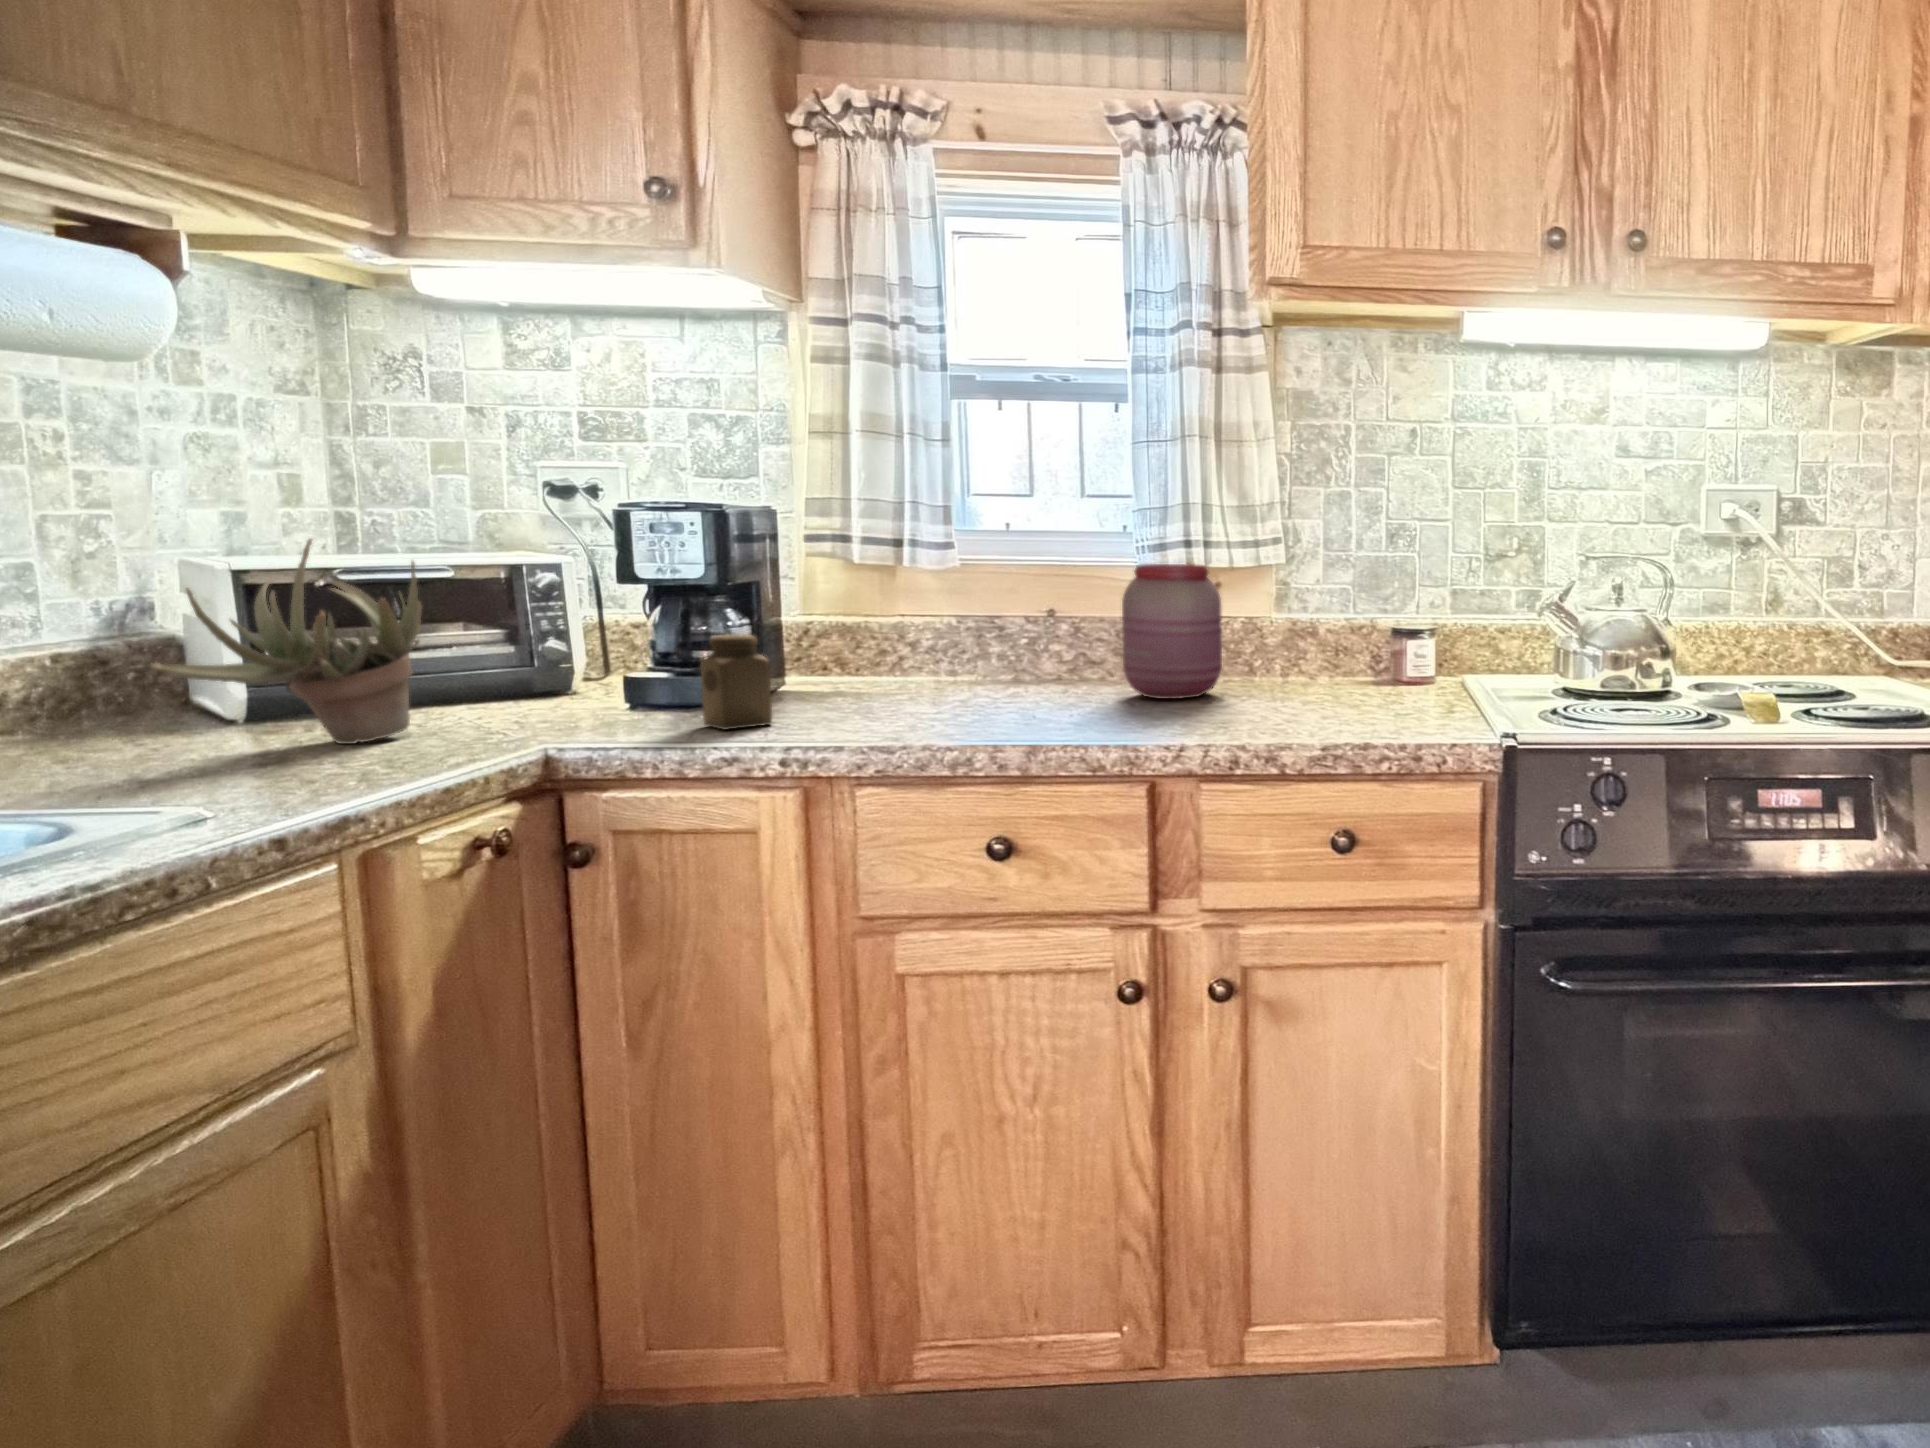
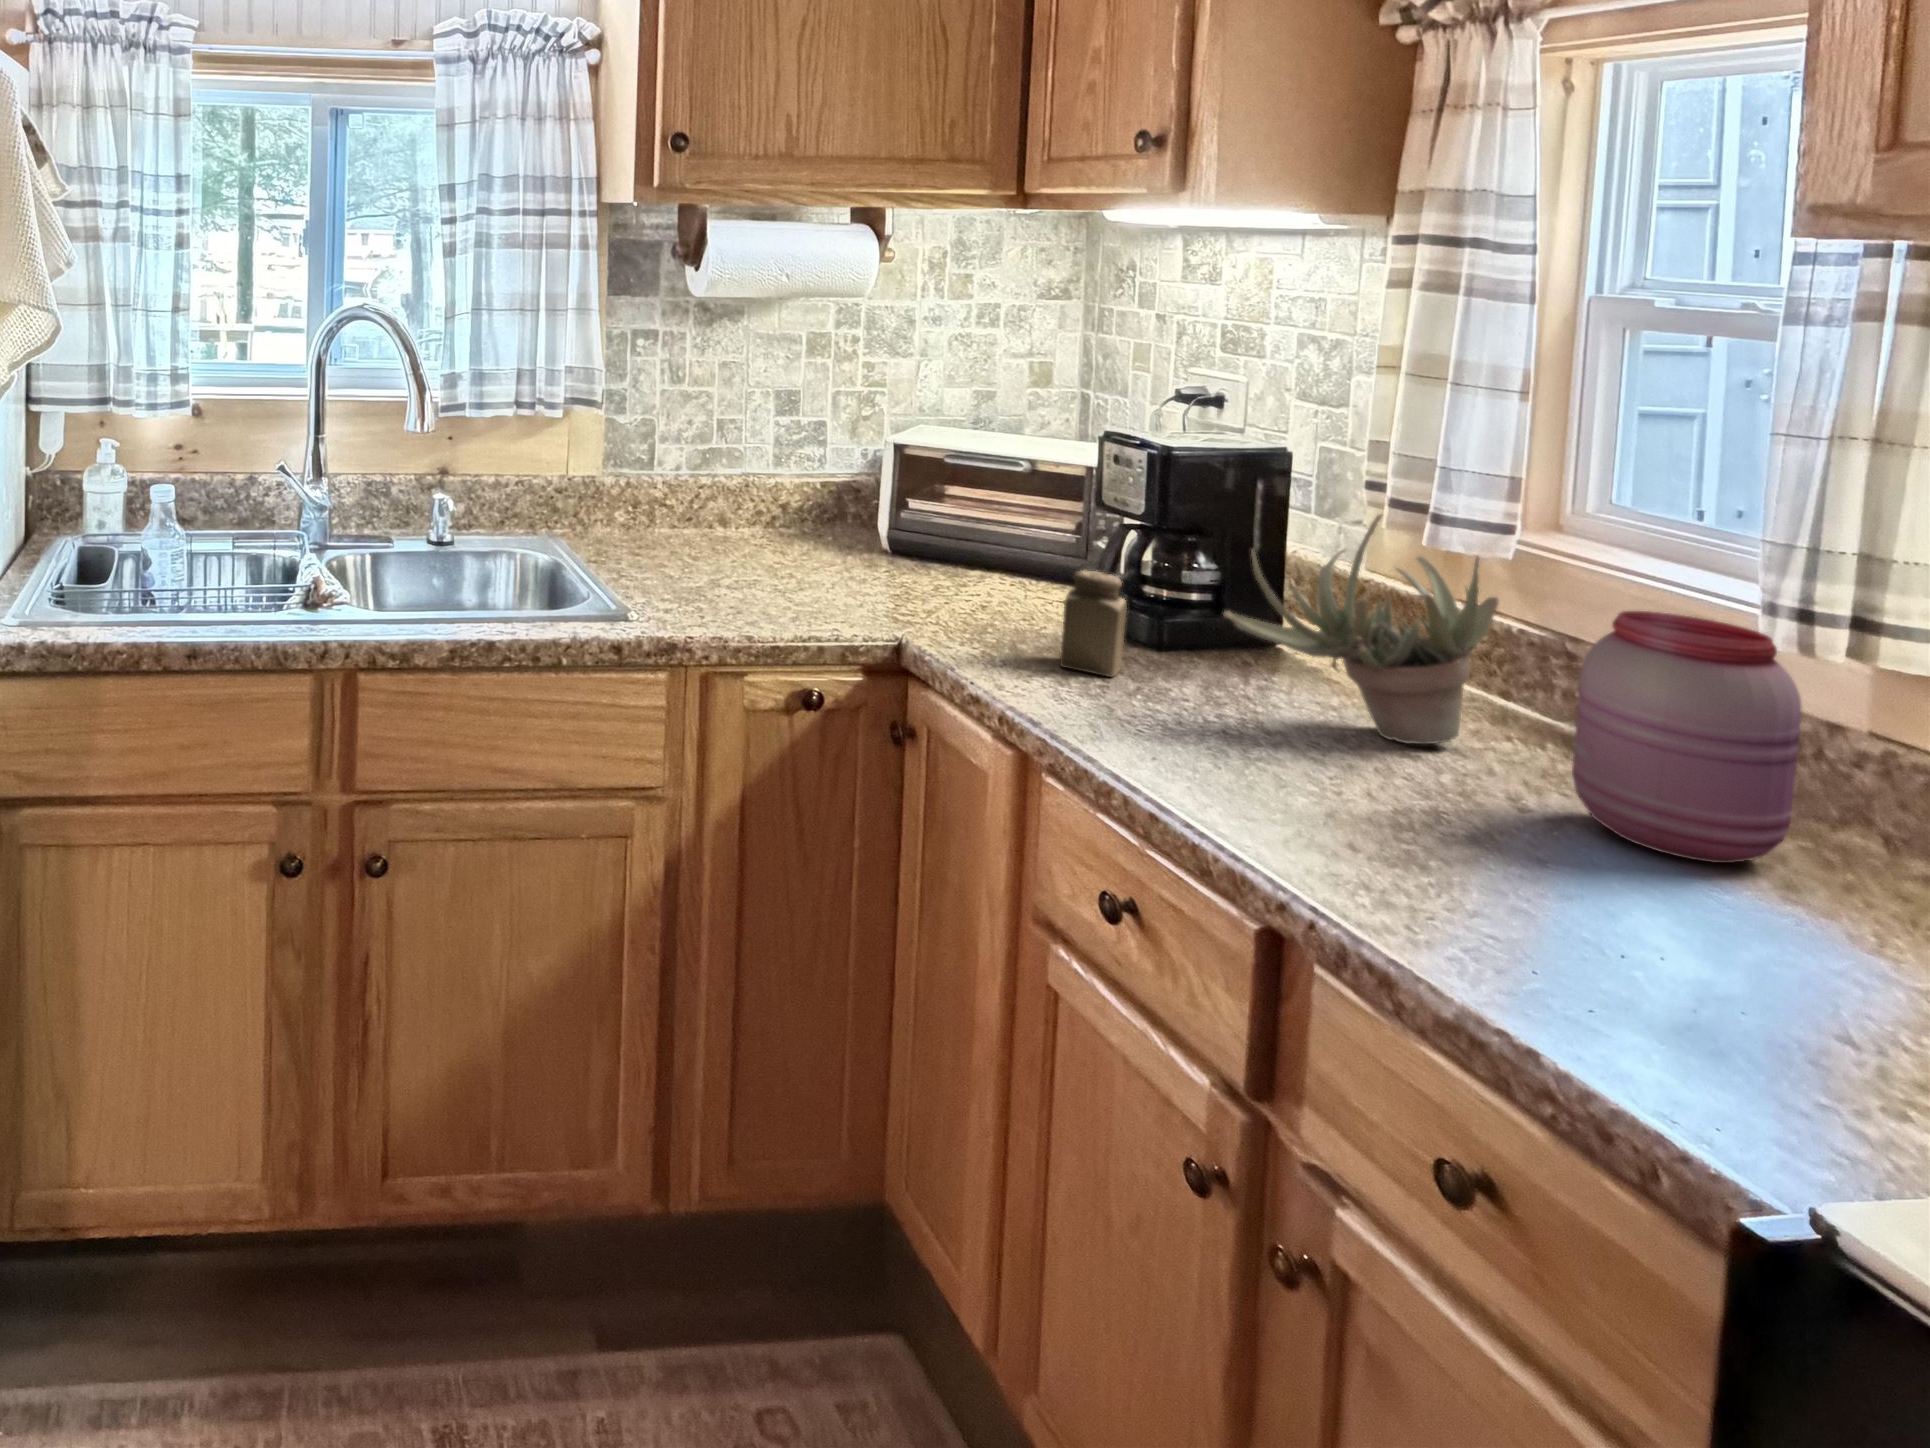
succulent plant: present [151,539,422,744] -> present [1224,514,1499,744]

